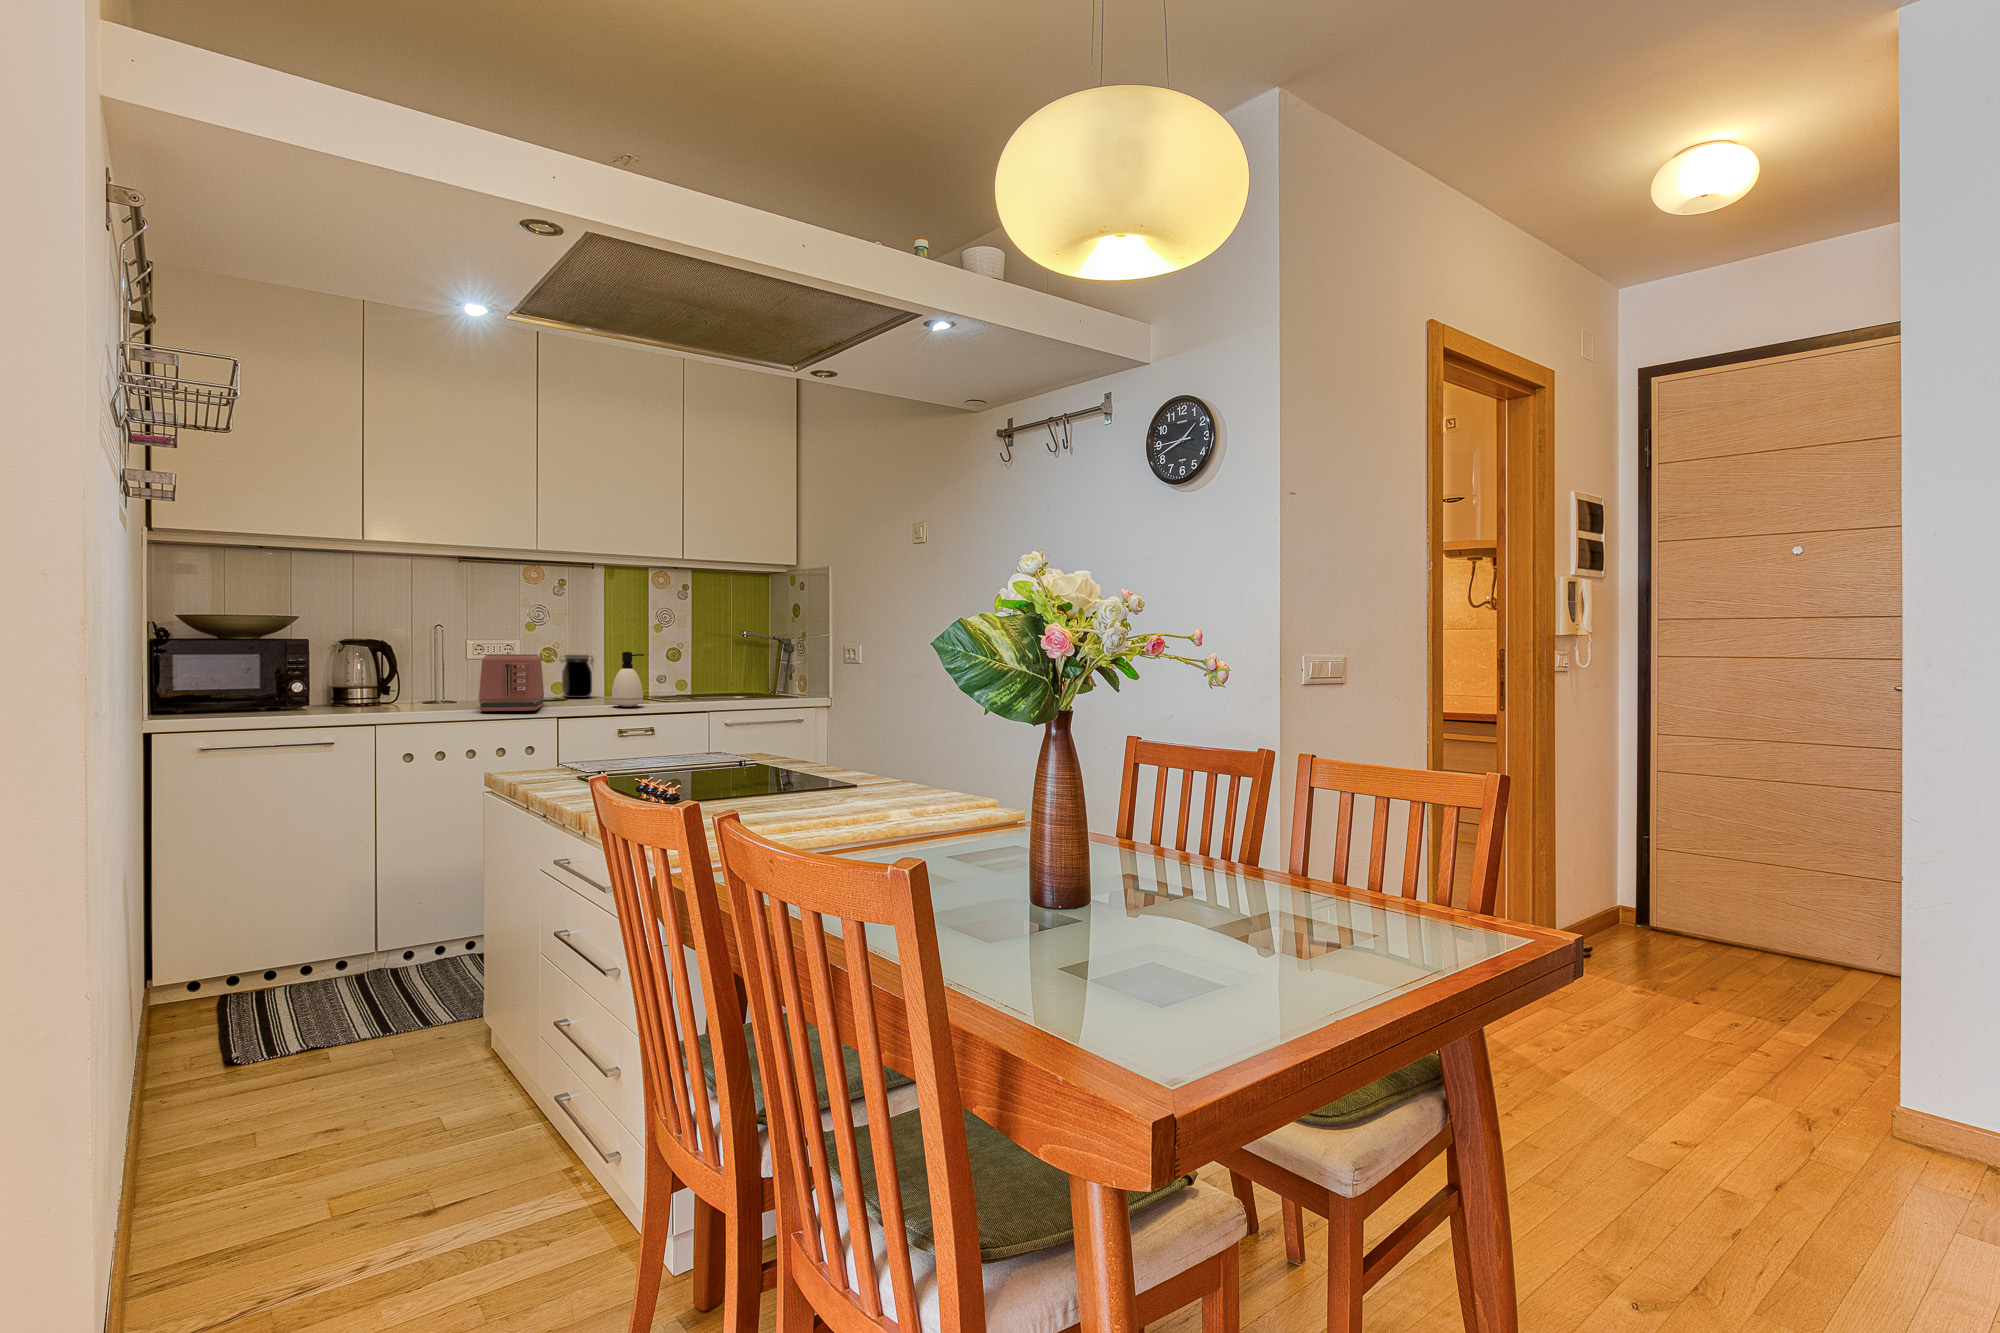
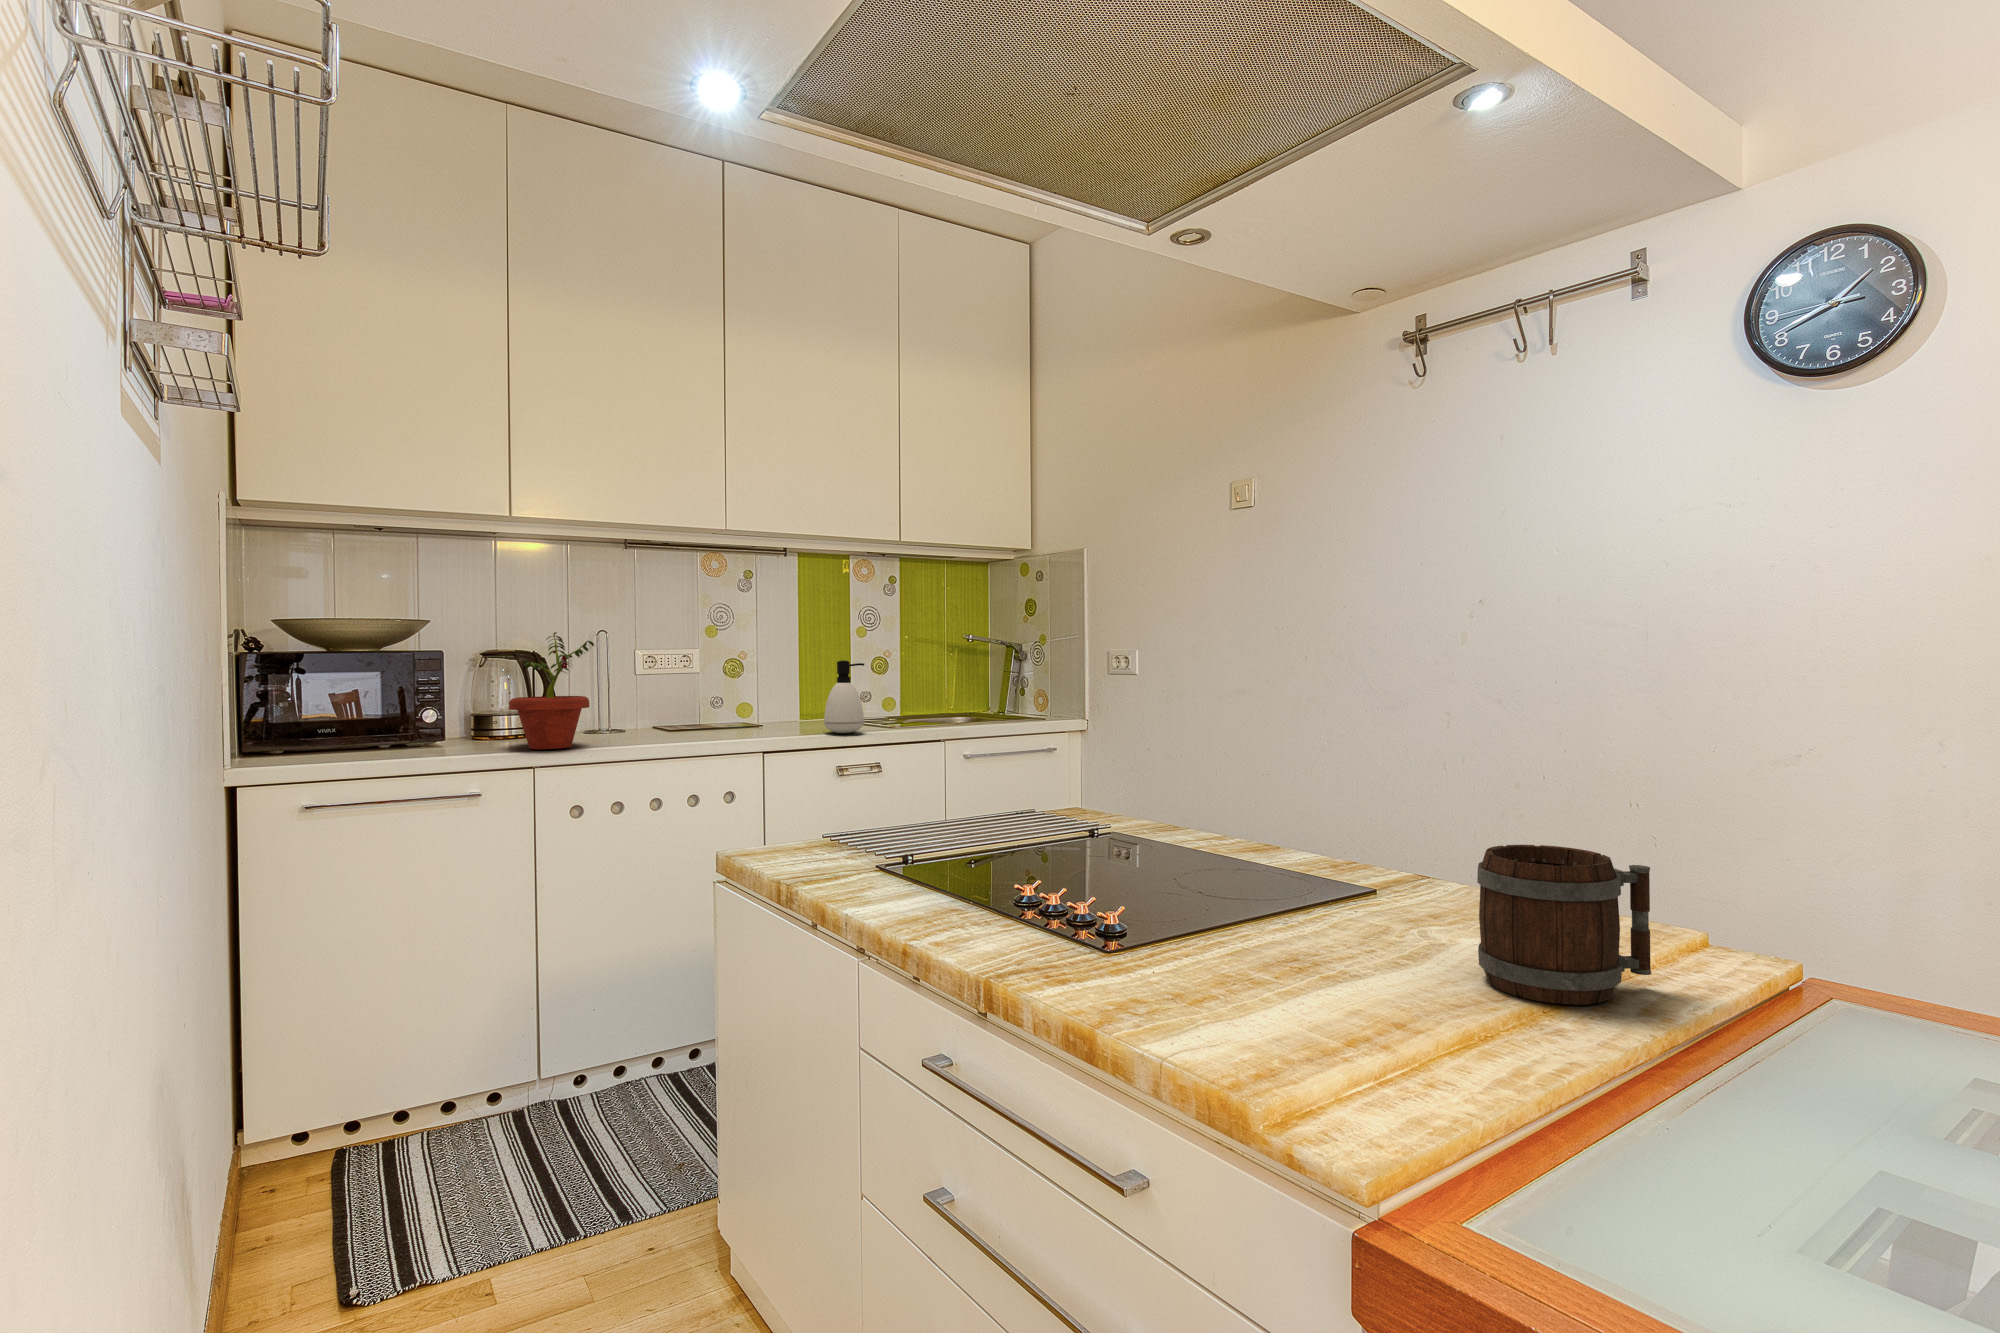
potted plant: none [357,628,425,714] -> present [509,632,594,749]
toaster: present [479,654,544,711] -> none [665,666,739,743]
jar: present [561,655,594,698] -> none [749,666,791,722]
mug: none [812,753,890,822] -> present [1477,845,1651,1005]

